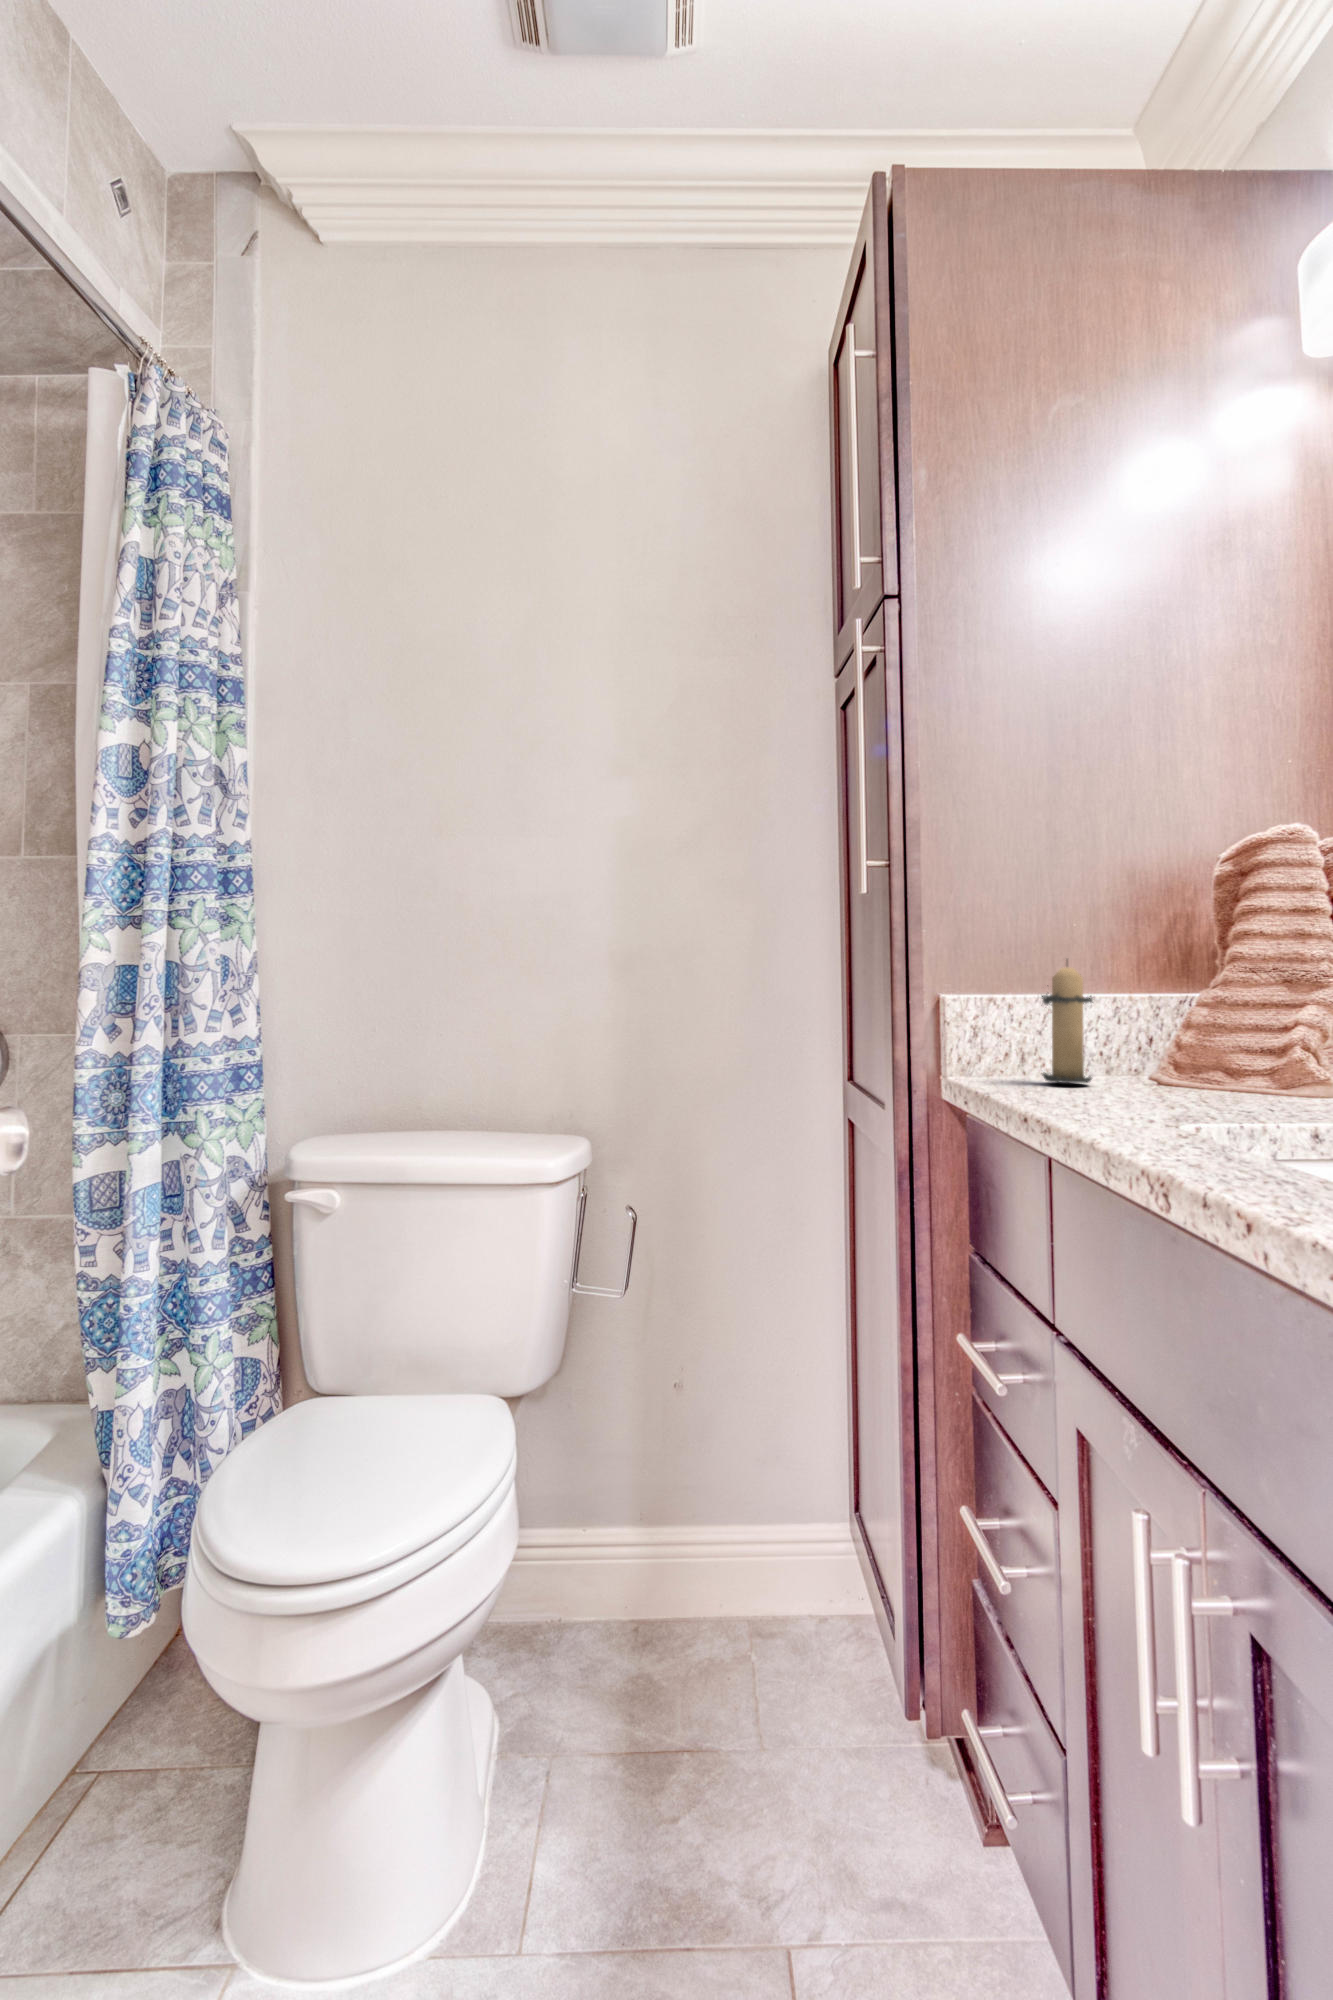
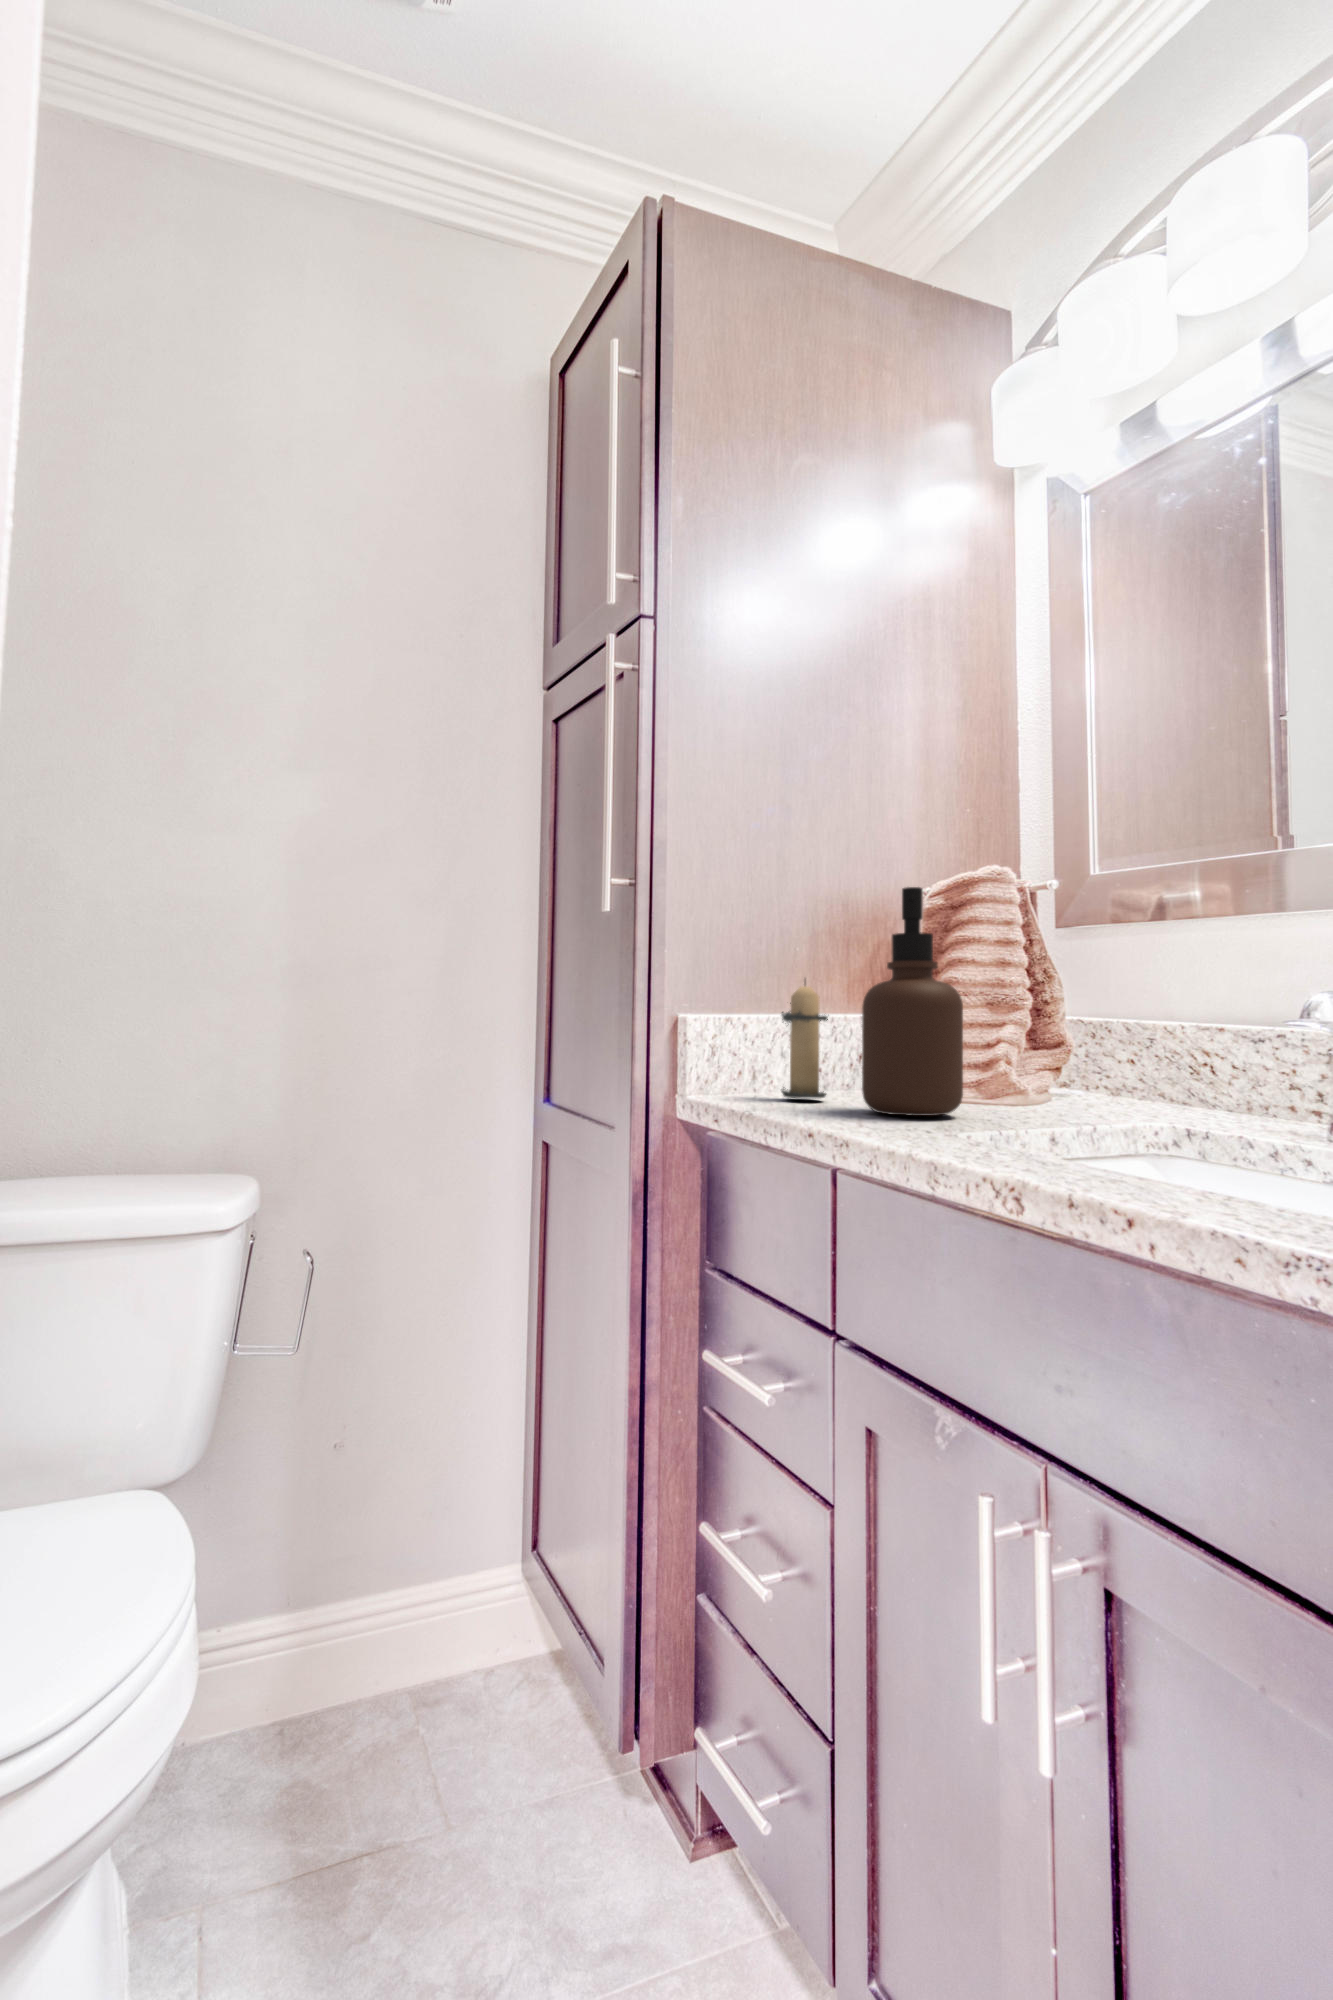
soap dispenser: none [1112,859,1229,1104] -> present [862,887,963,1116]

